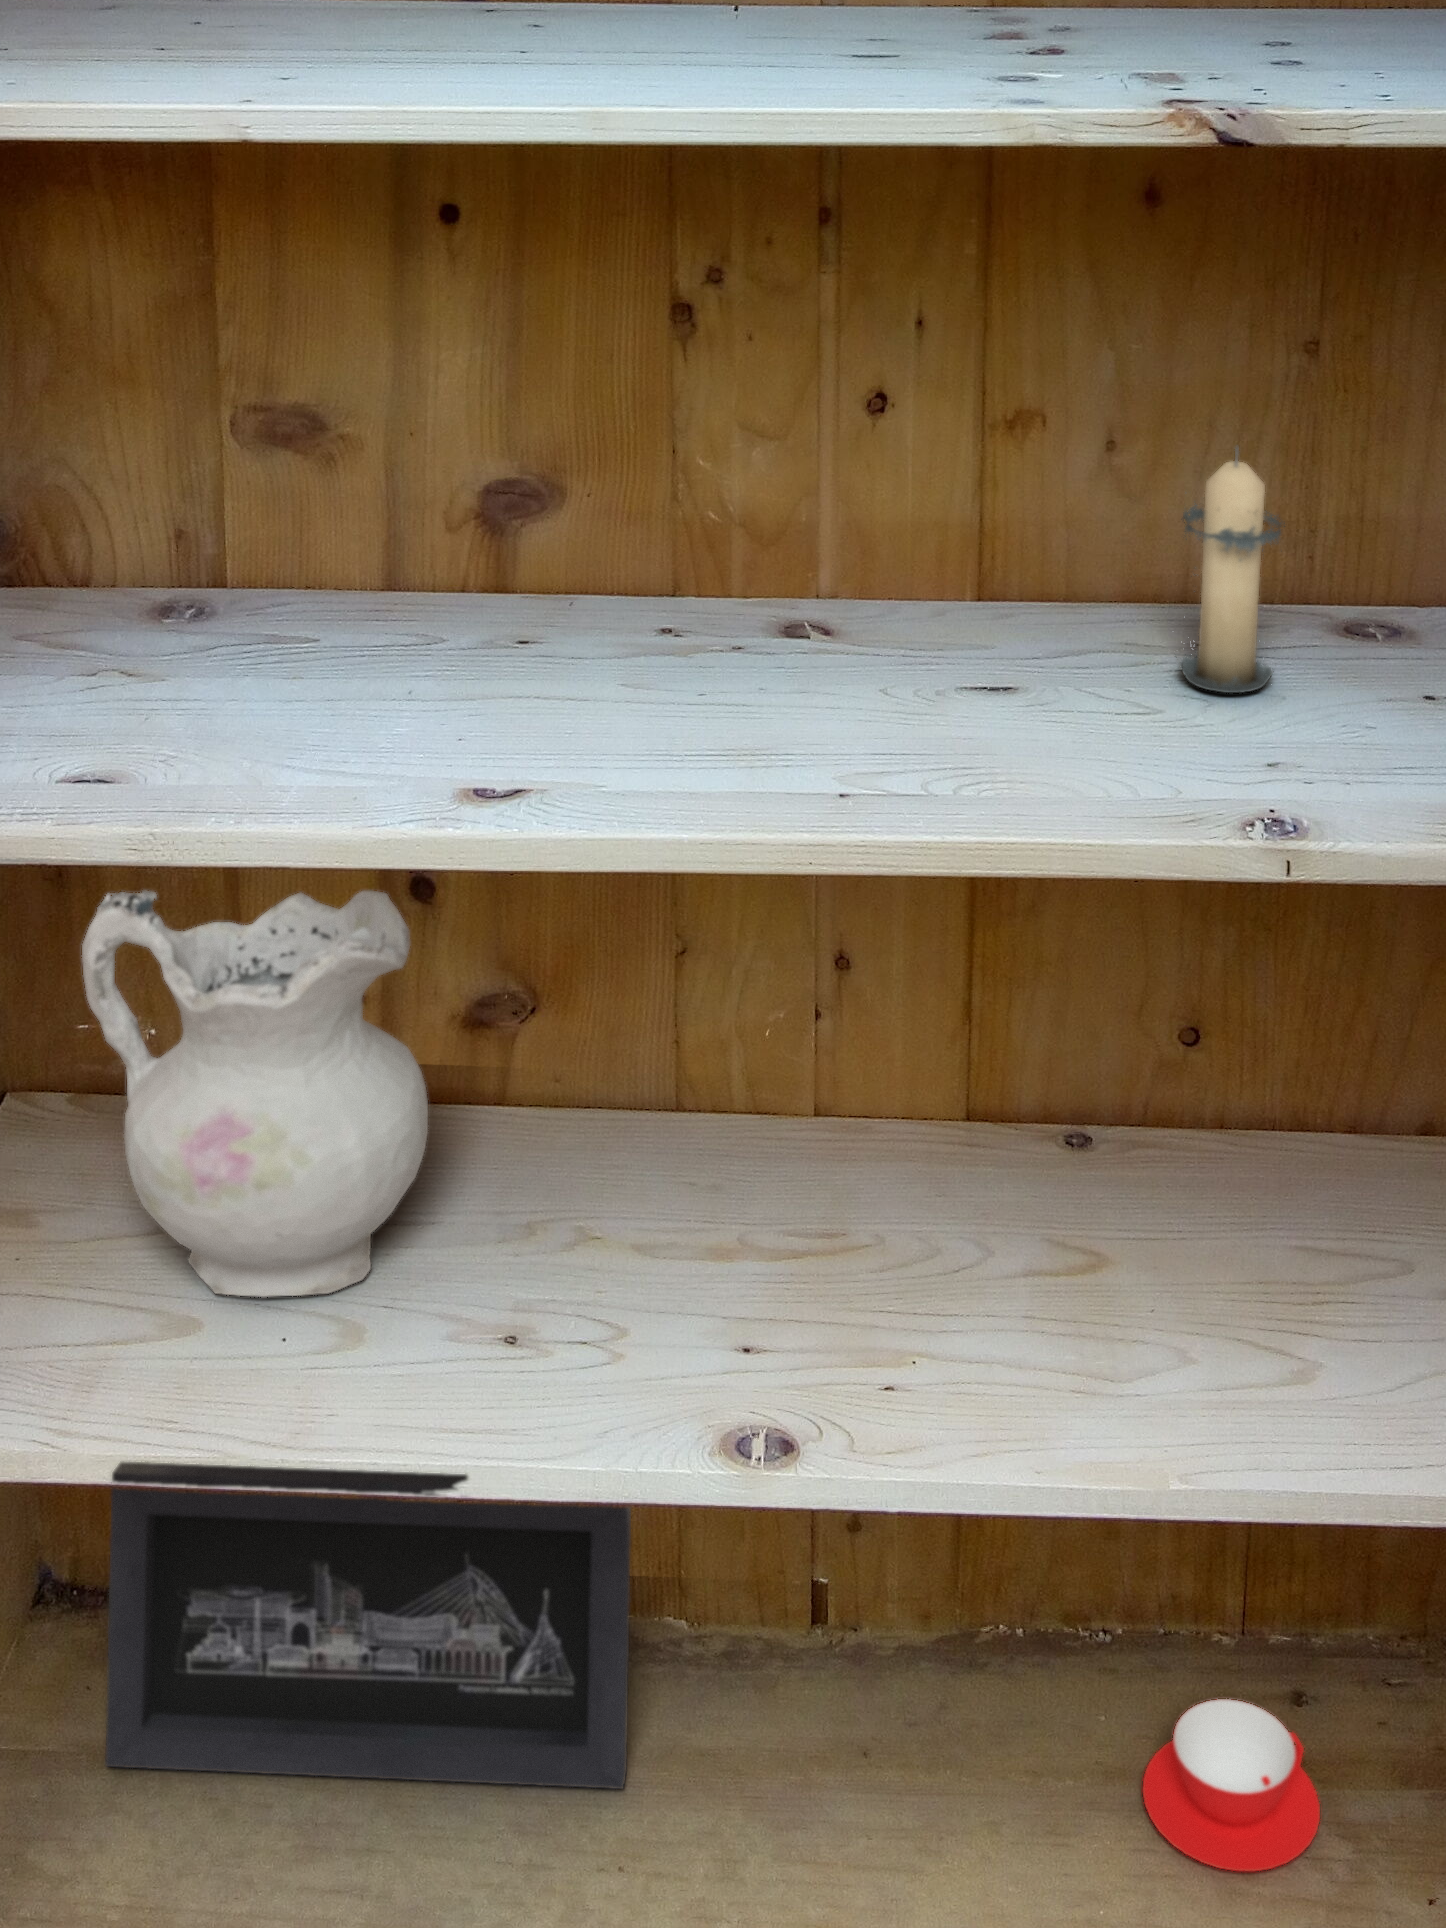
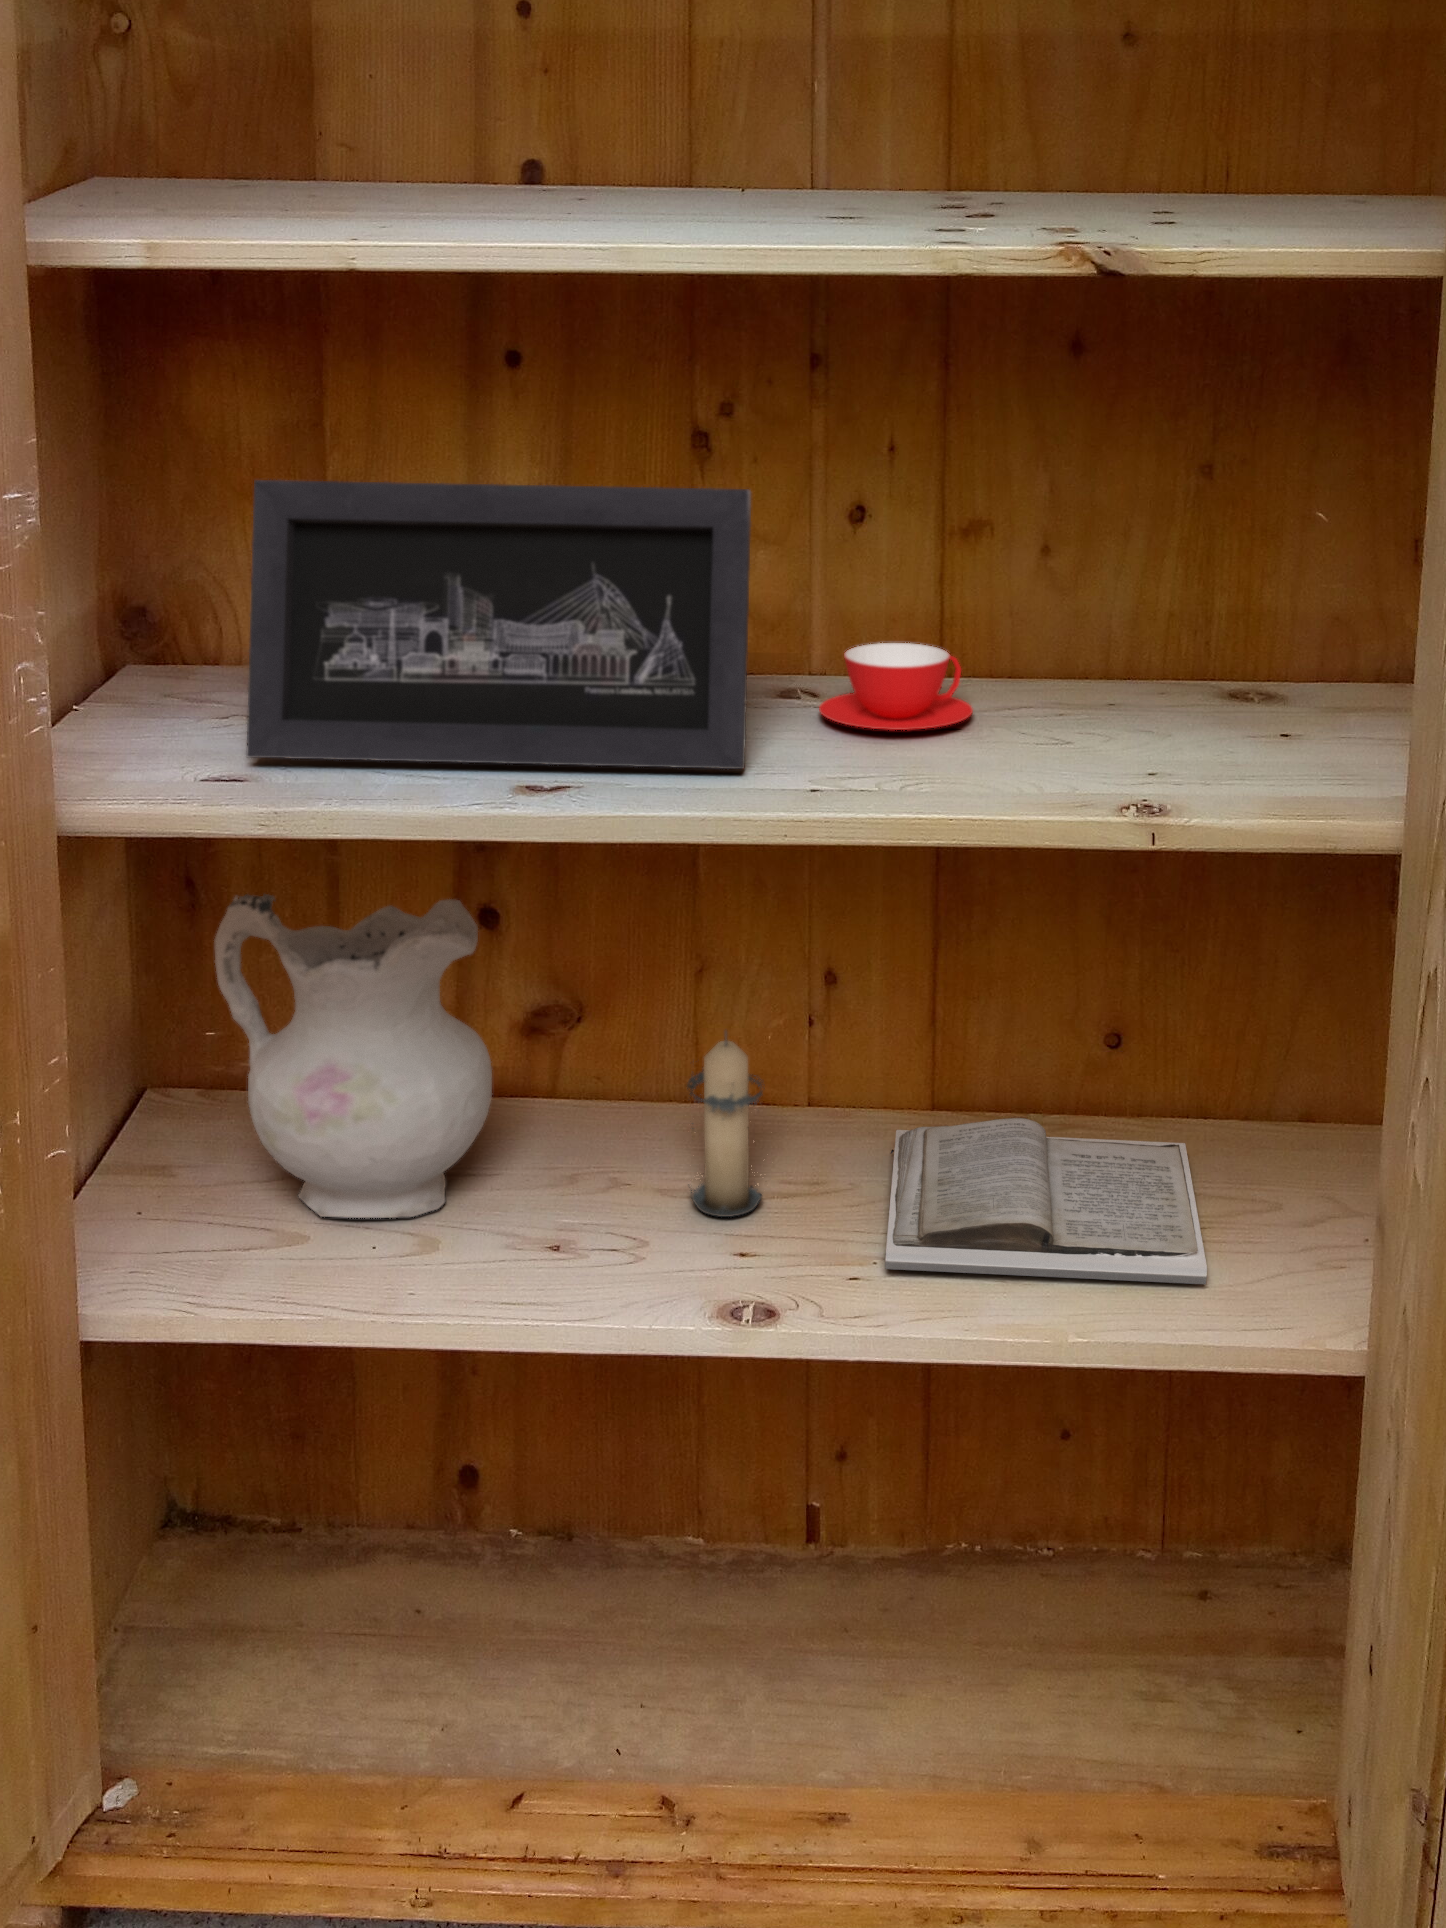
candle: present [1175,445,1285,693] -> present [687,1032,763,1217]
book: none [919,1145,1336,1397] -> present [885,1118,1207,1284]
picture frame: present [105,1462,631,1789] -> present [247,480,751,769]
teacup: present [1142,1699,1320,1872] -> present [819,643,973,730]

